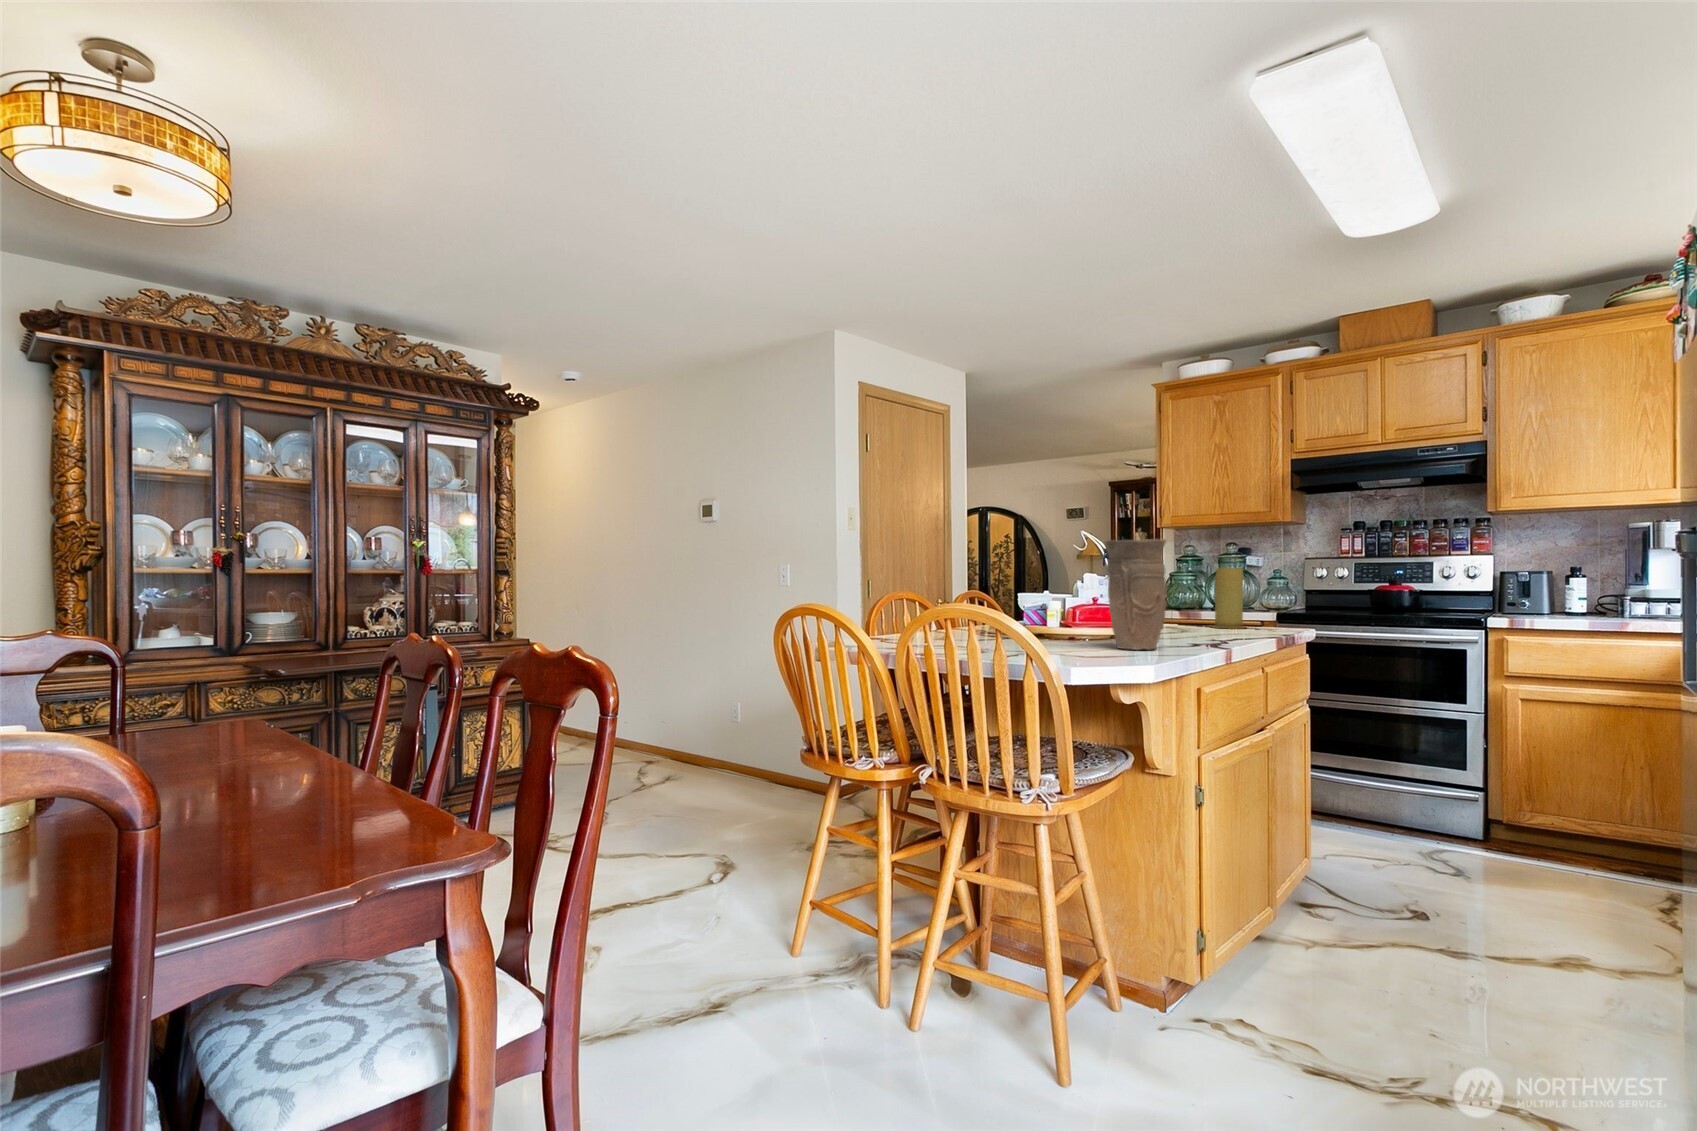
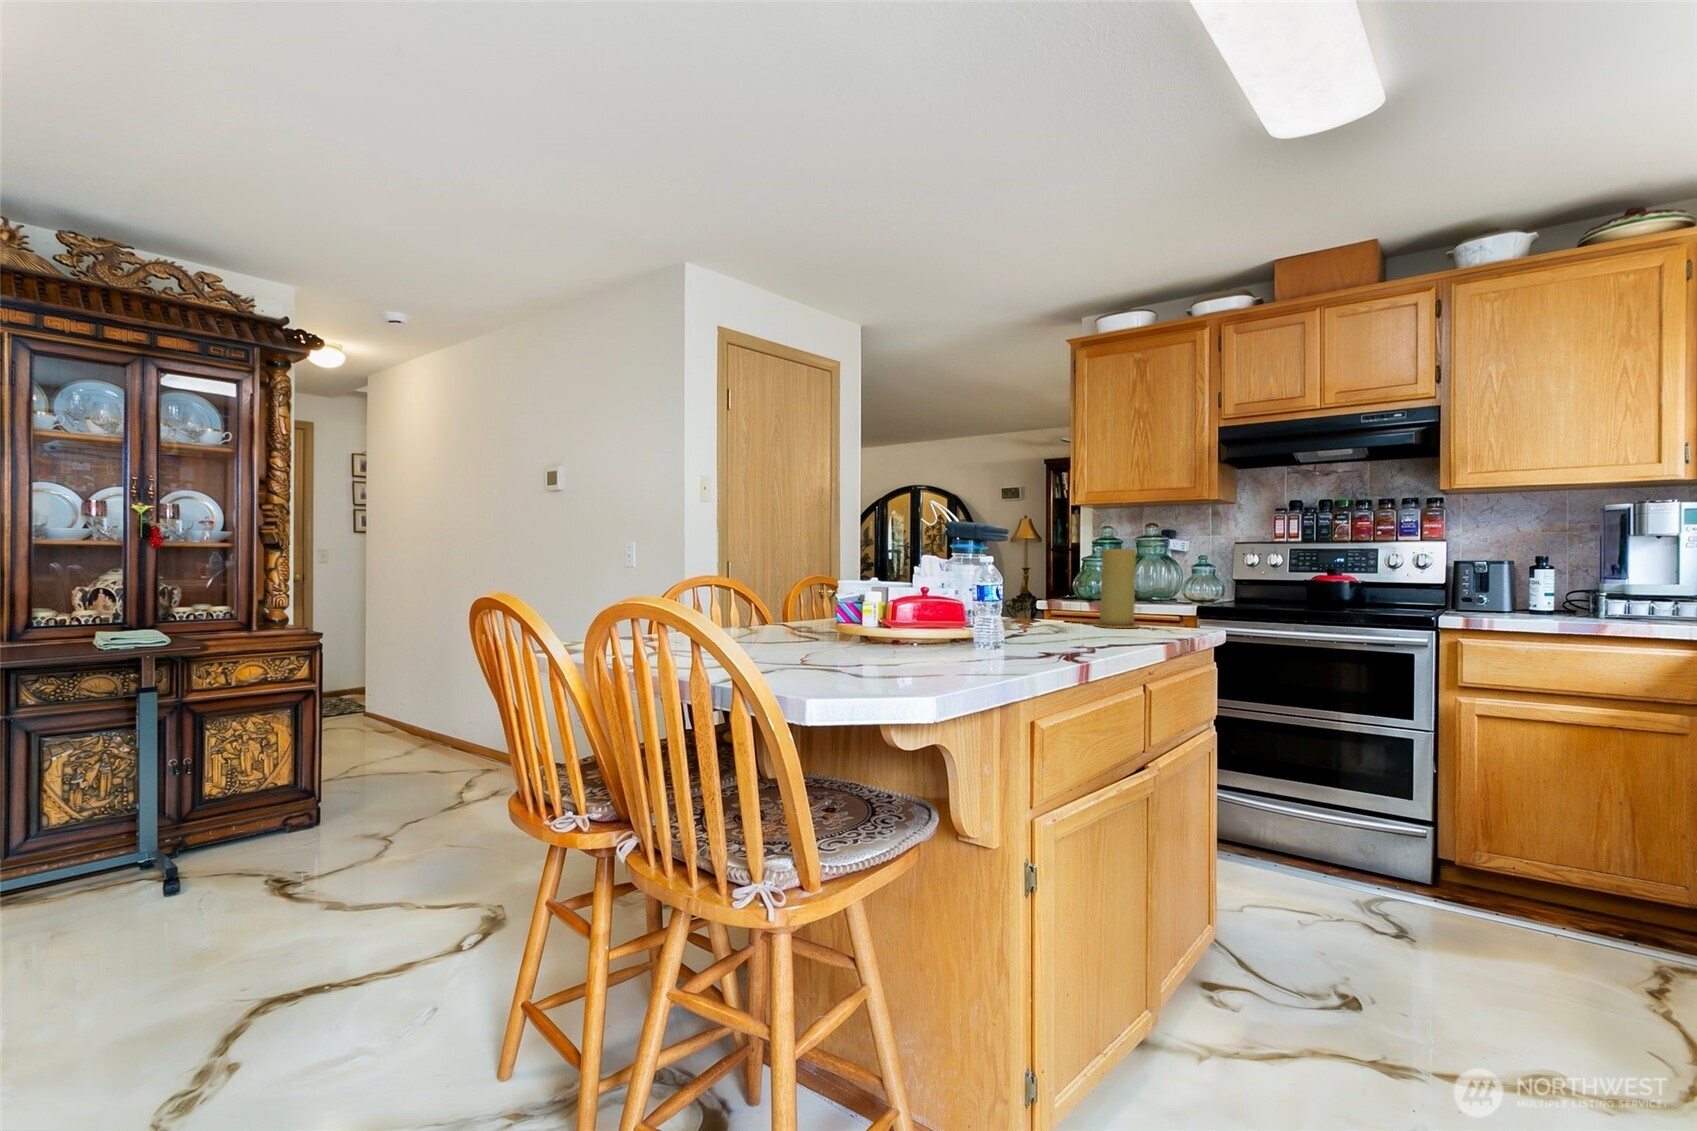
vase: present [1104,539,1167,650] -> none [909,501,996,663]

